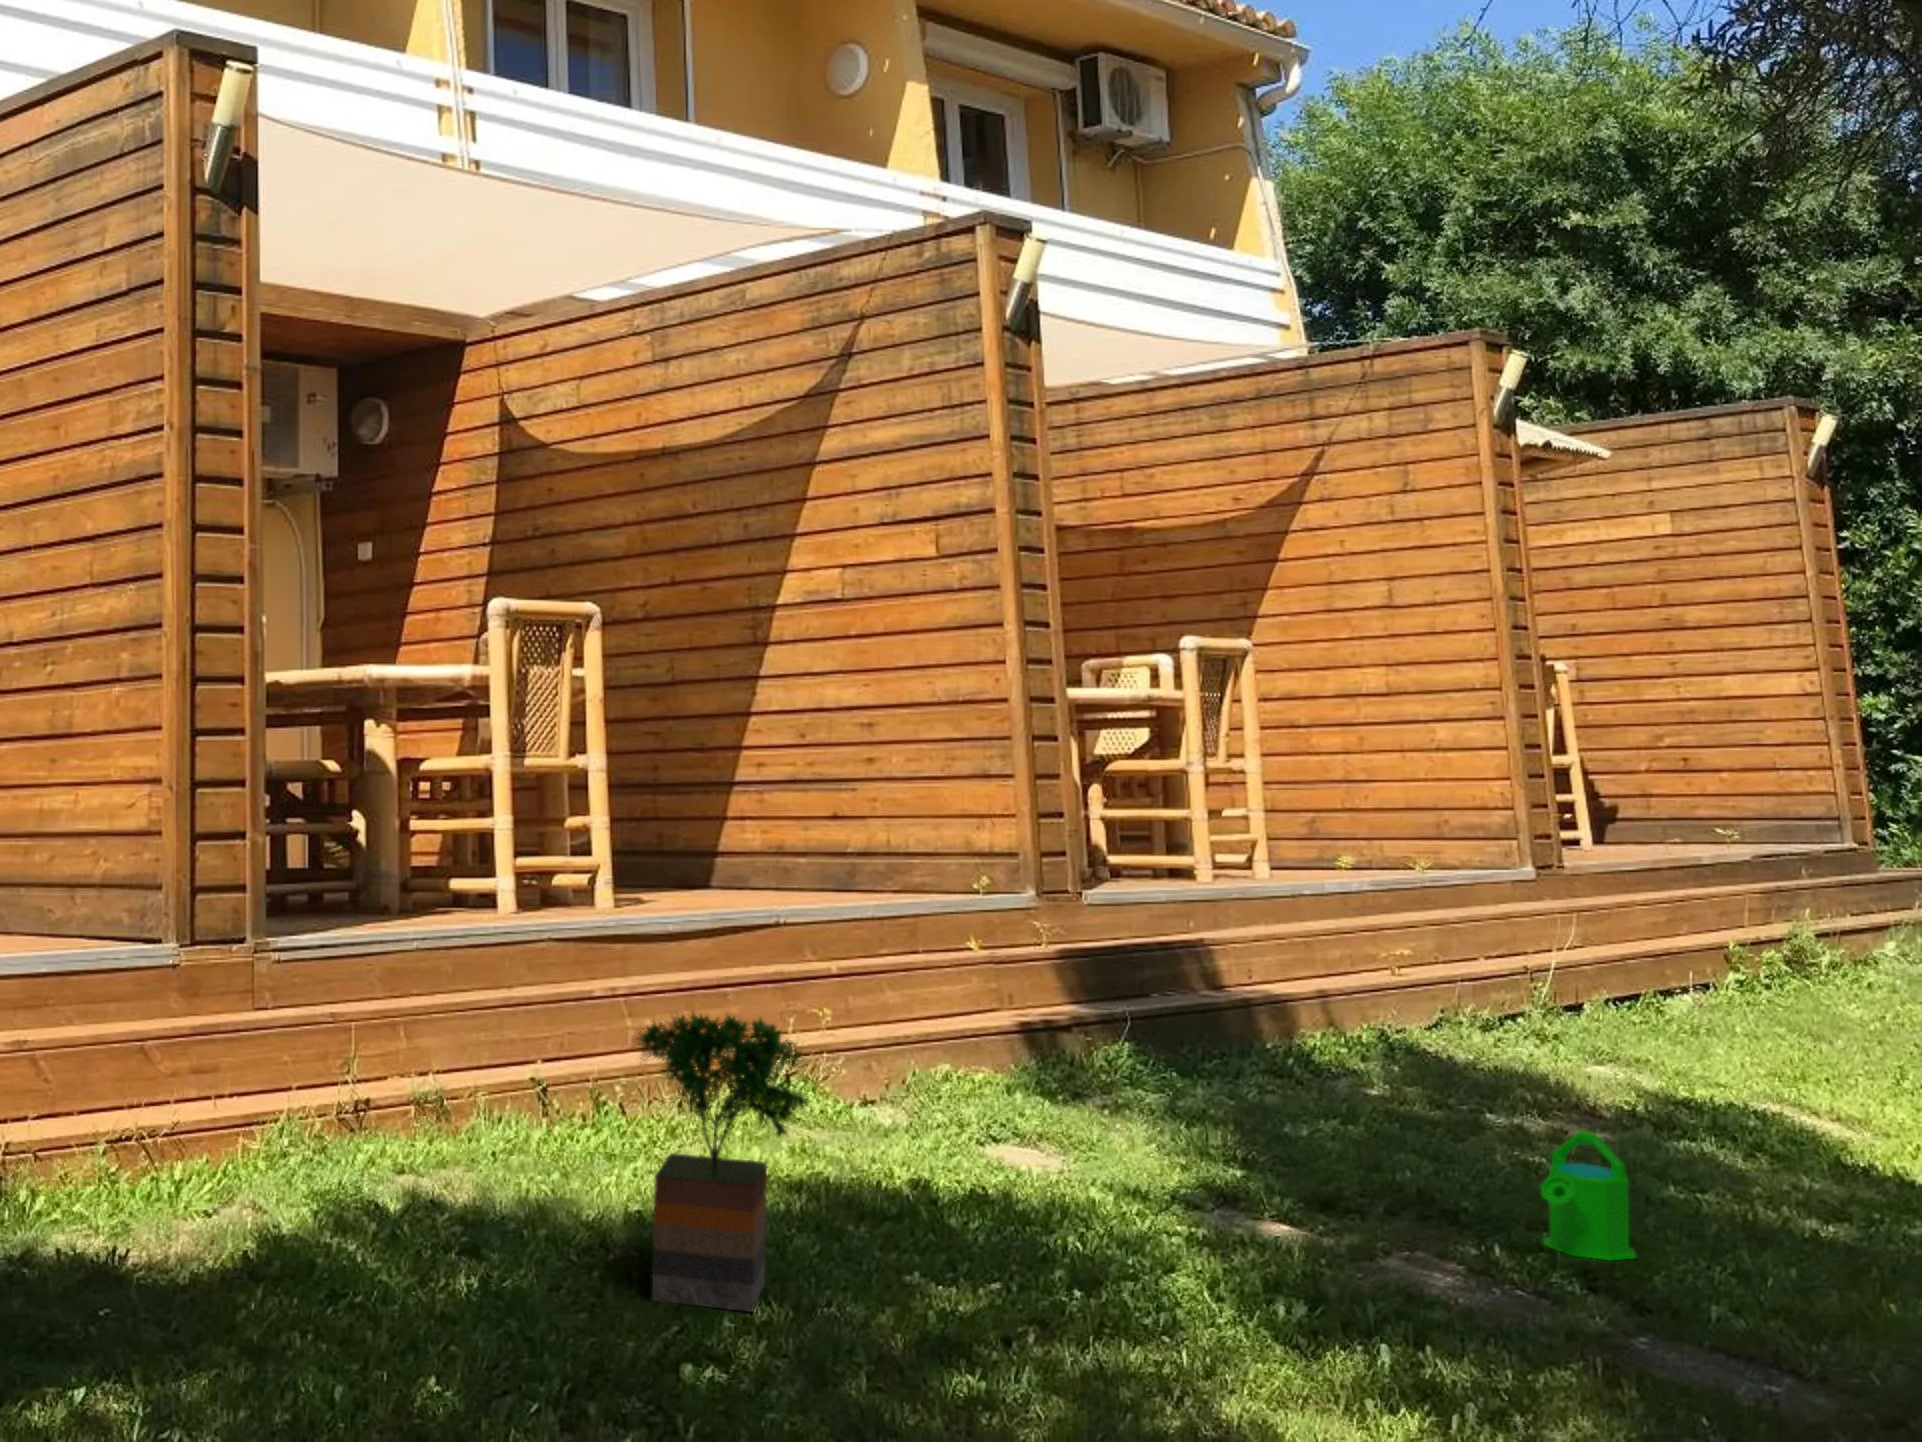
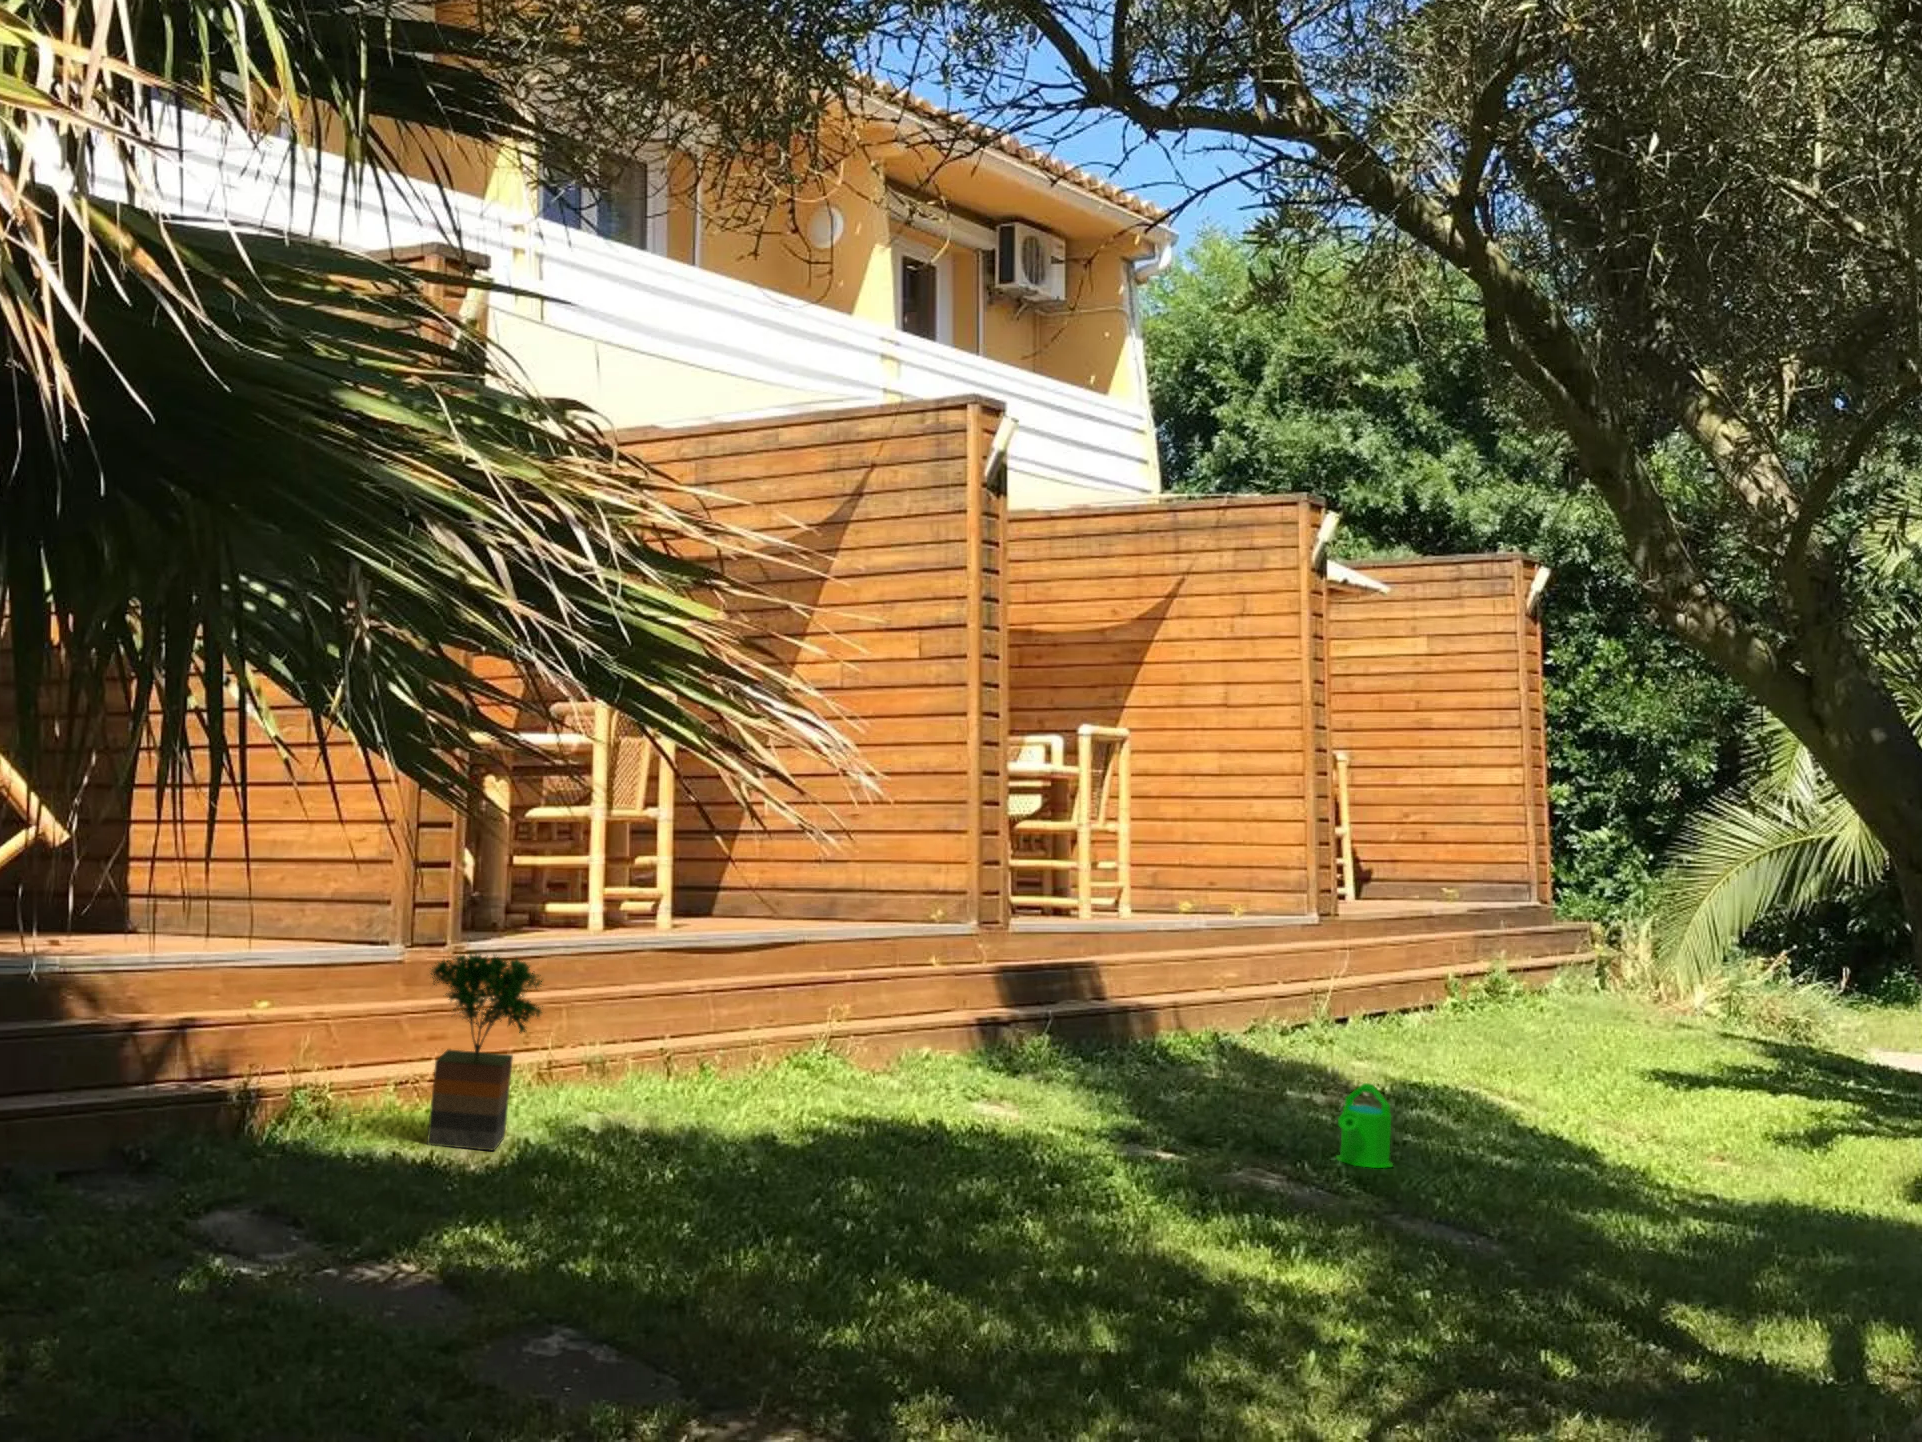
potted tree: present [636,1010,808,1312] -> present [427,953,543,1150]

